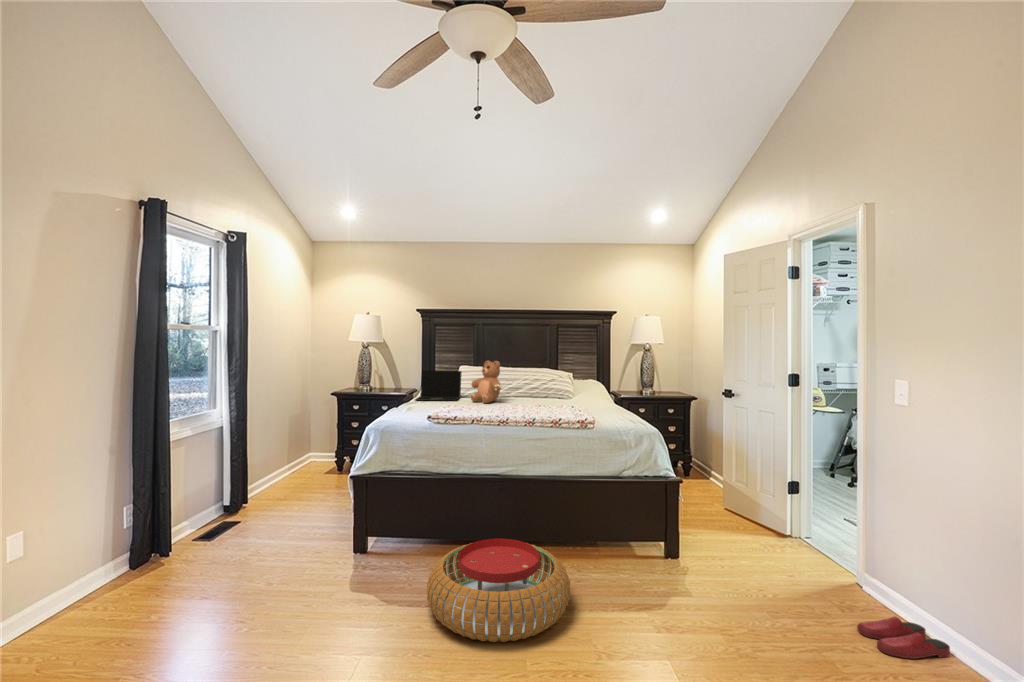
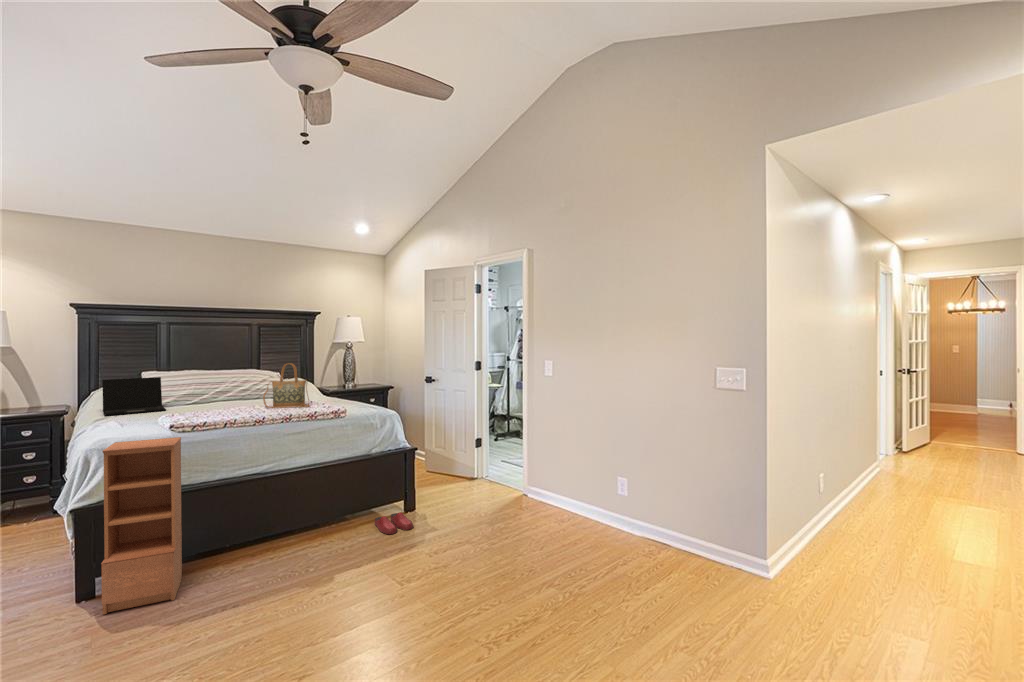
teddy bear: present [470,360,501,403] -> none [182,364,228,409]
handbag: none [527,363,569,411] -> present [263,363,310,408]
bookcase: none [355,424,426,581] -> present [101,437,182,614]
pouf: present [427,539,570,642] -> none [223,523,362,611]
slippers: present [857,617,950,659] -> present [375,513,413,534]

